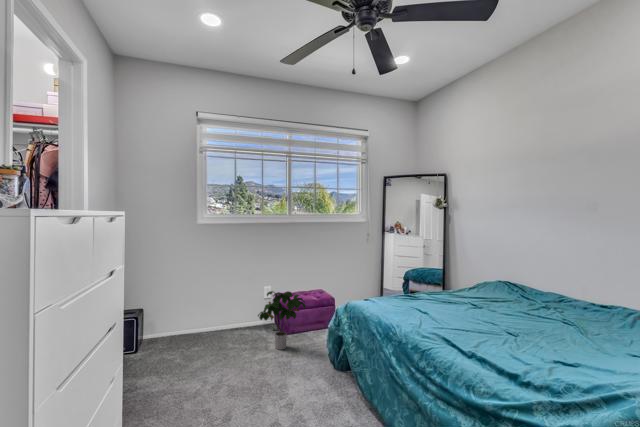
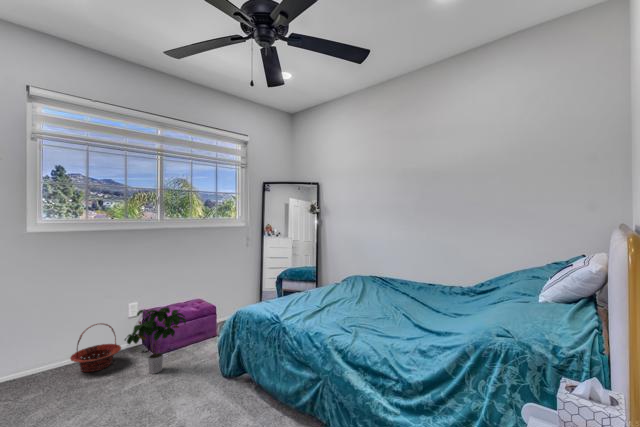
basket: none [221,300,258,339] -> present [70,323,121,372]

